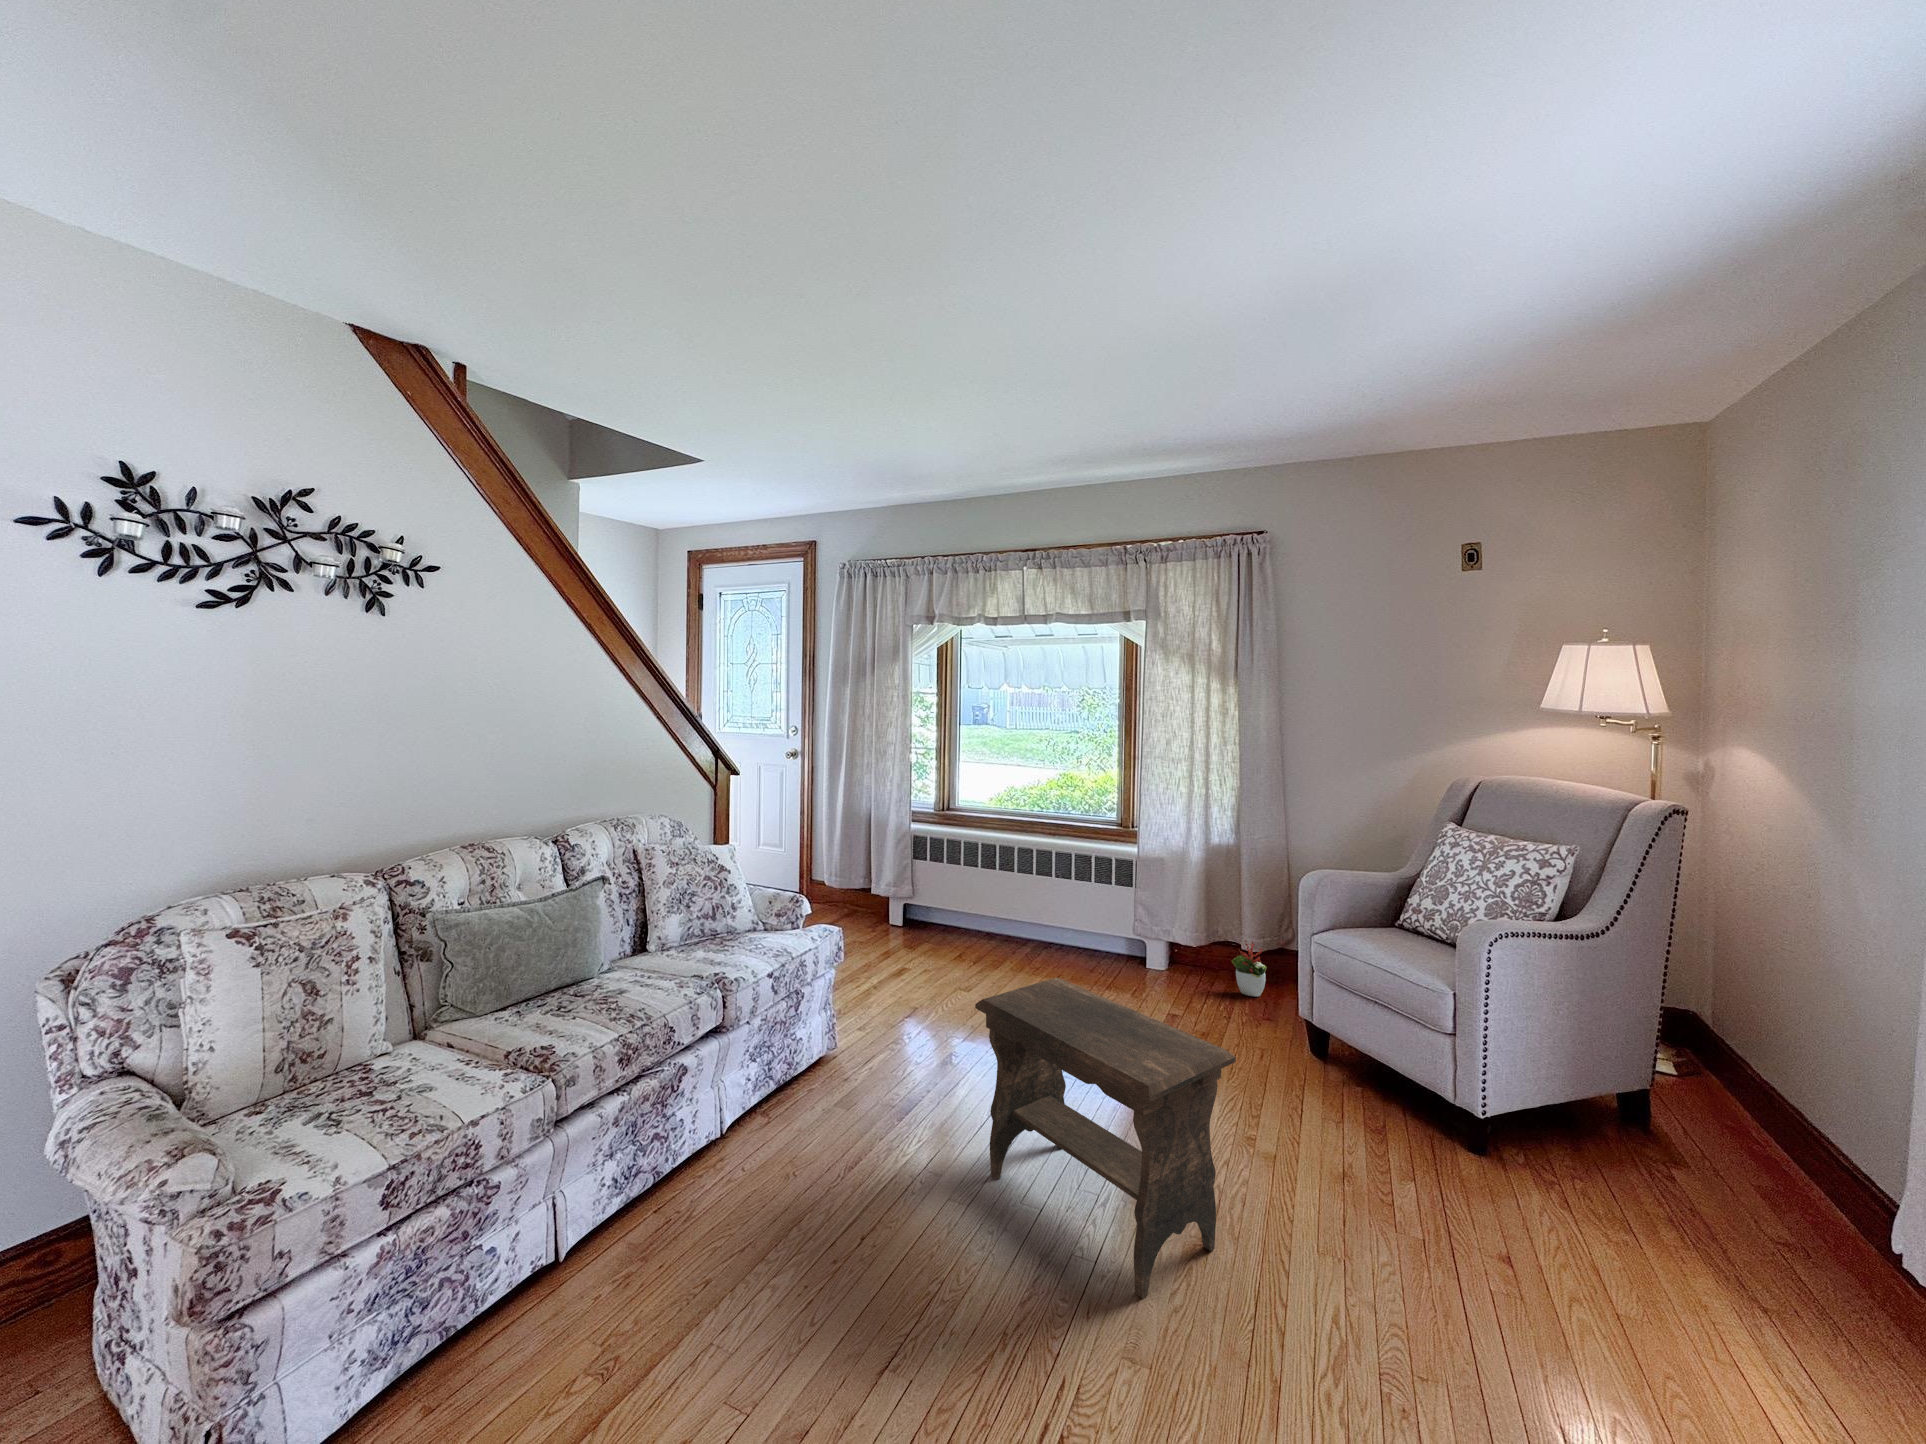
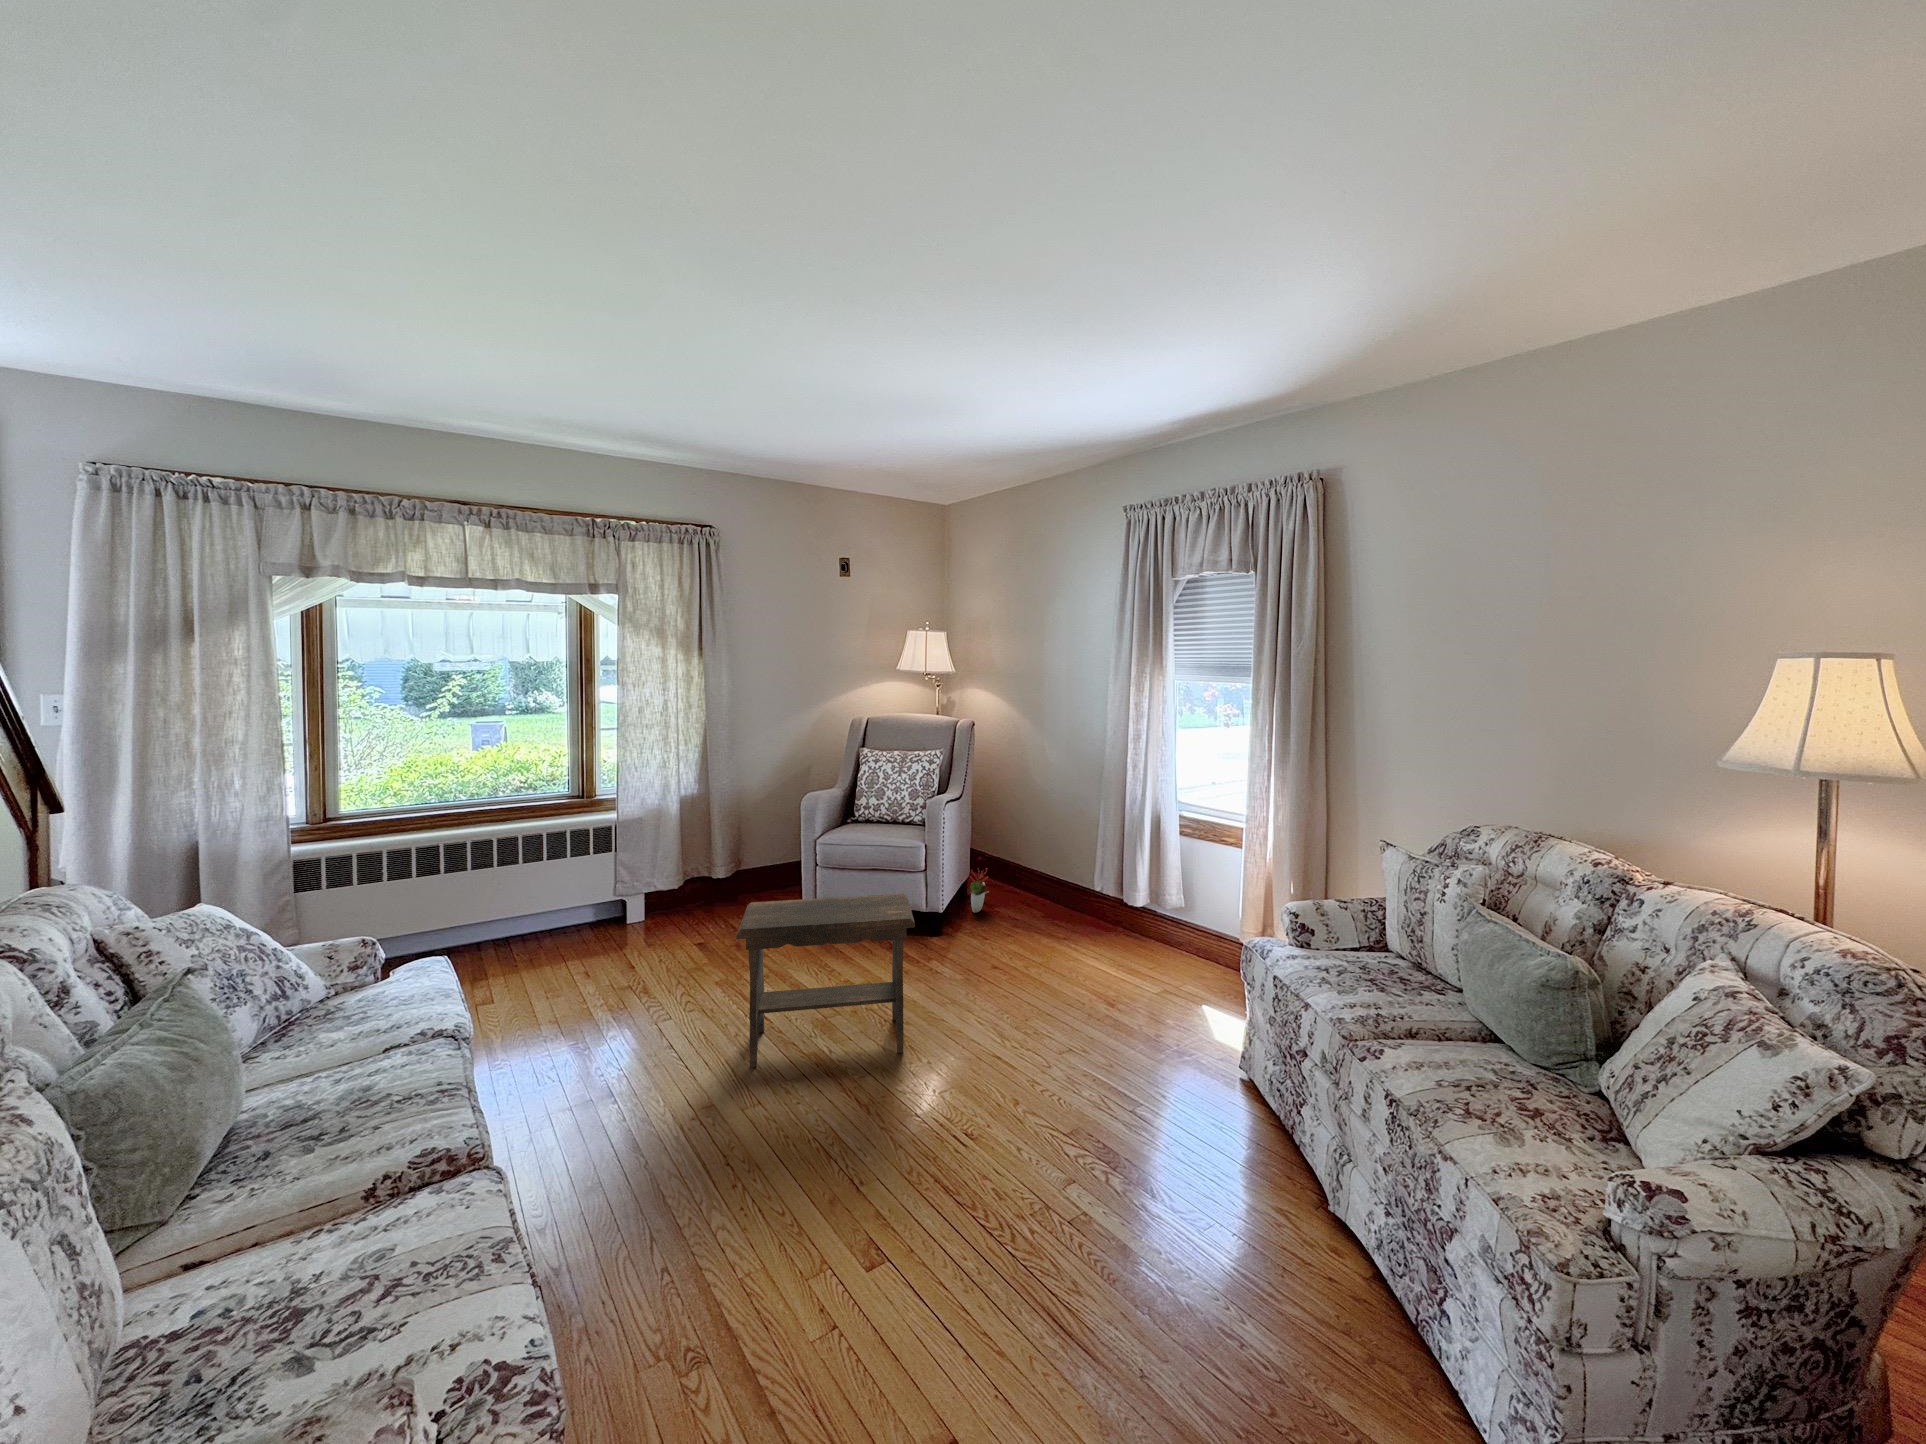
decorative plant: present [1231,940,1267,997] -> present [969,868,989,913]

